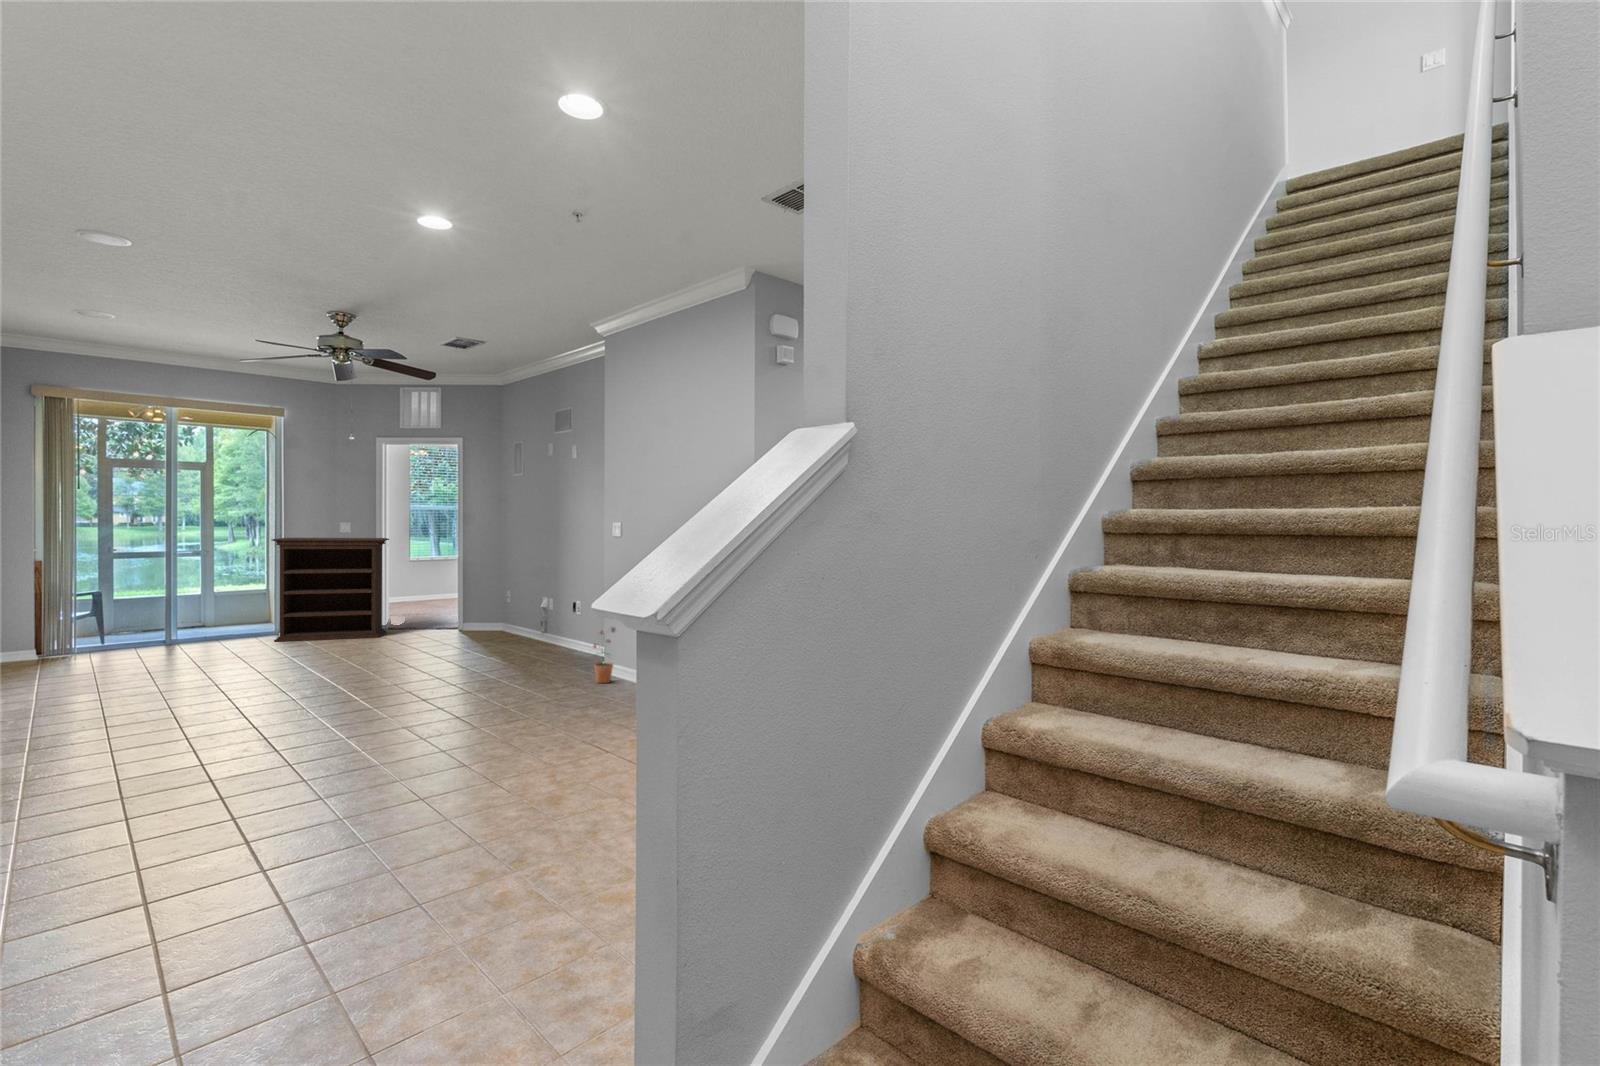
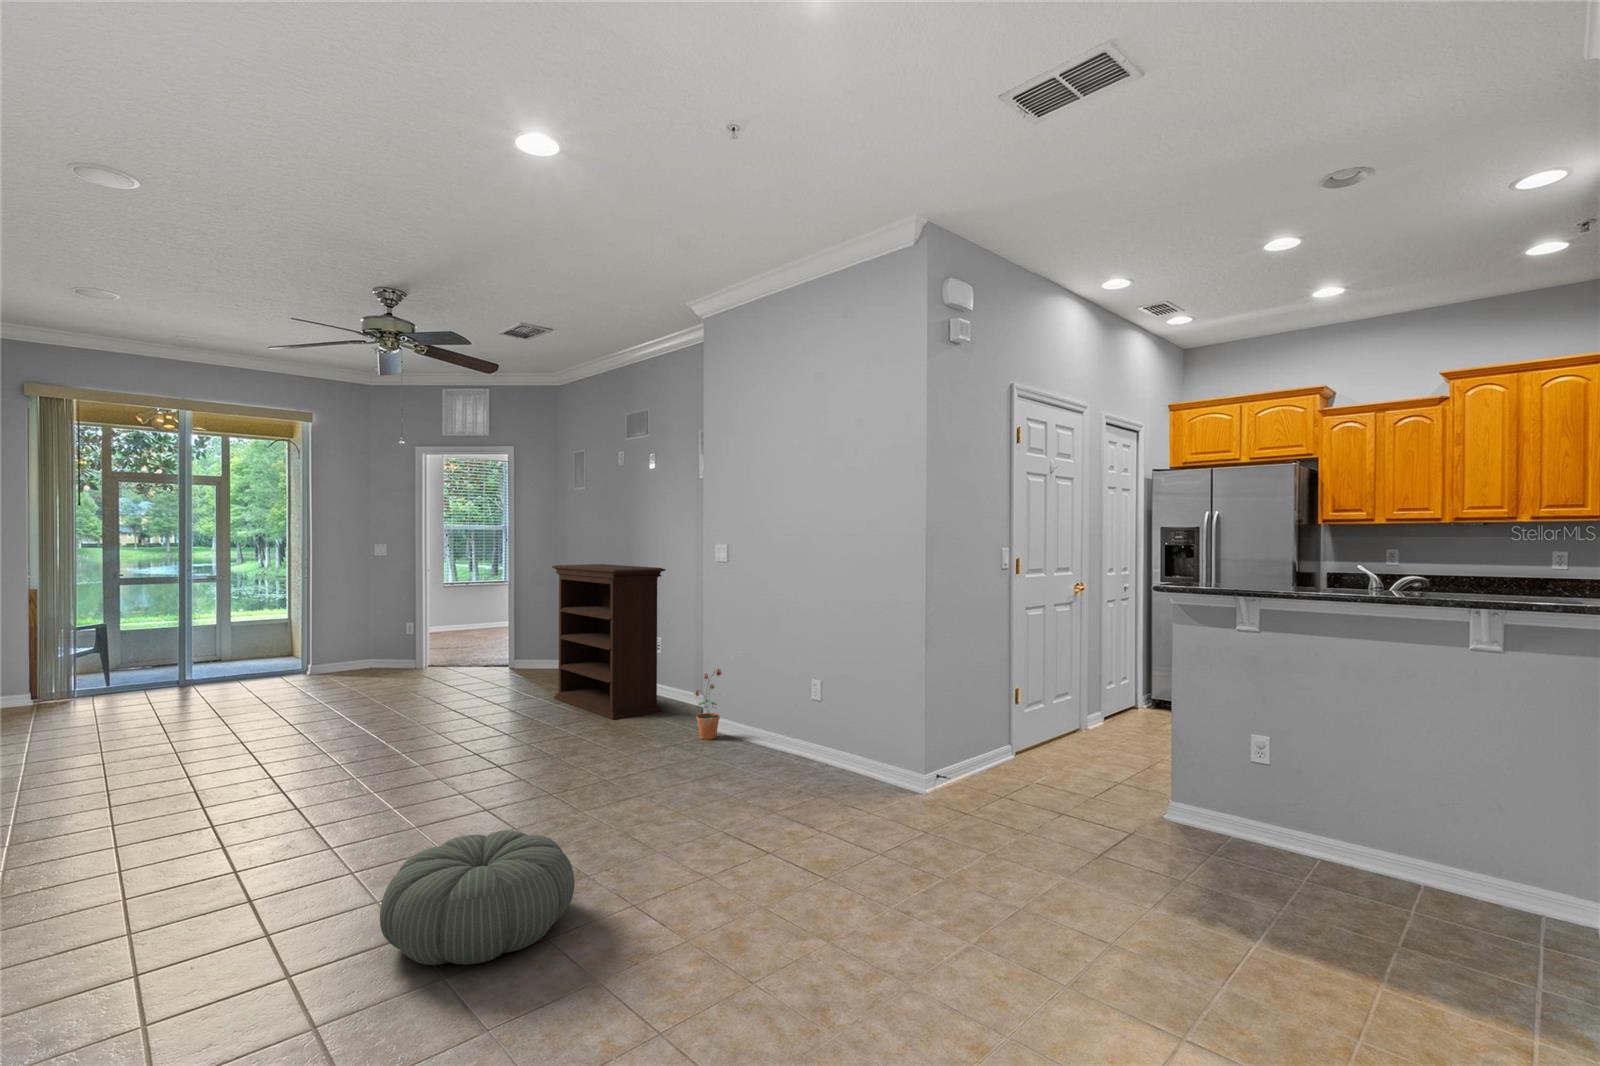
bookshelf: present [272,538,389,642] -> present [552,564,666,720]
pouf: none [302,730,449,813] -> present [380,830,575,965]

